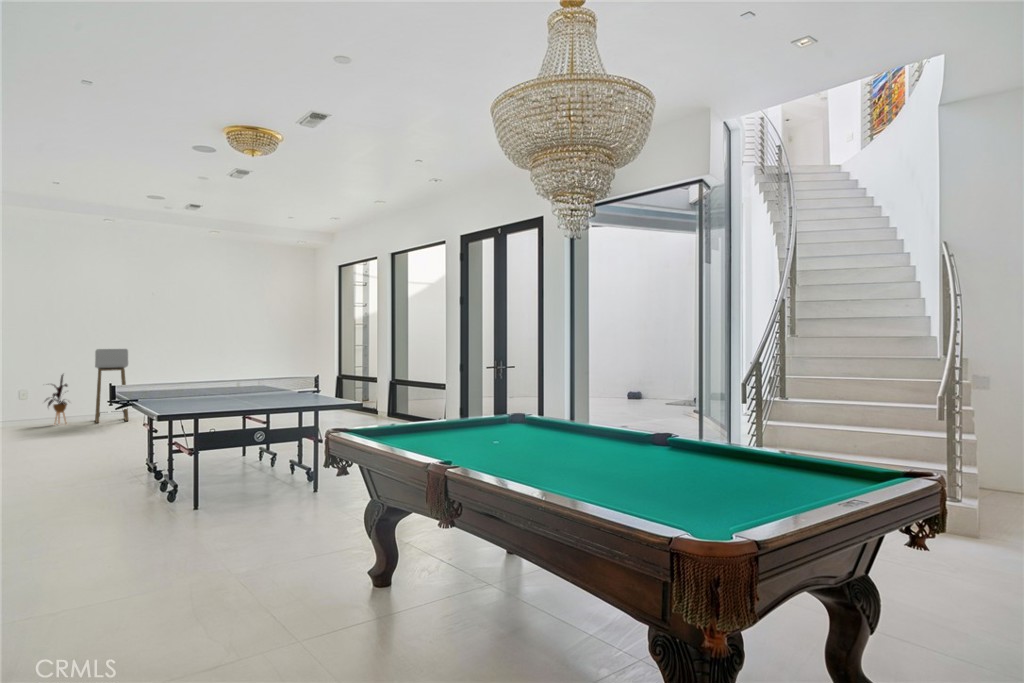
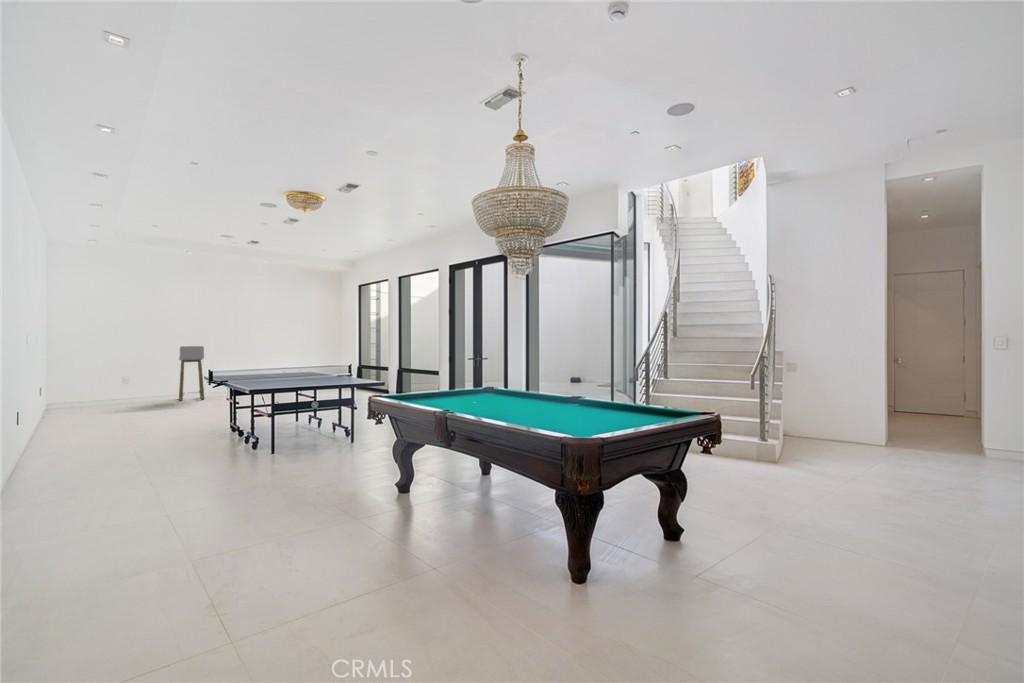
house plant: present [45,375,67,424] -> none [140,364,162,402]

